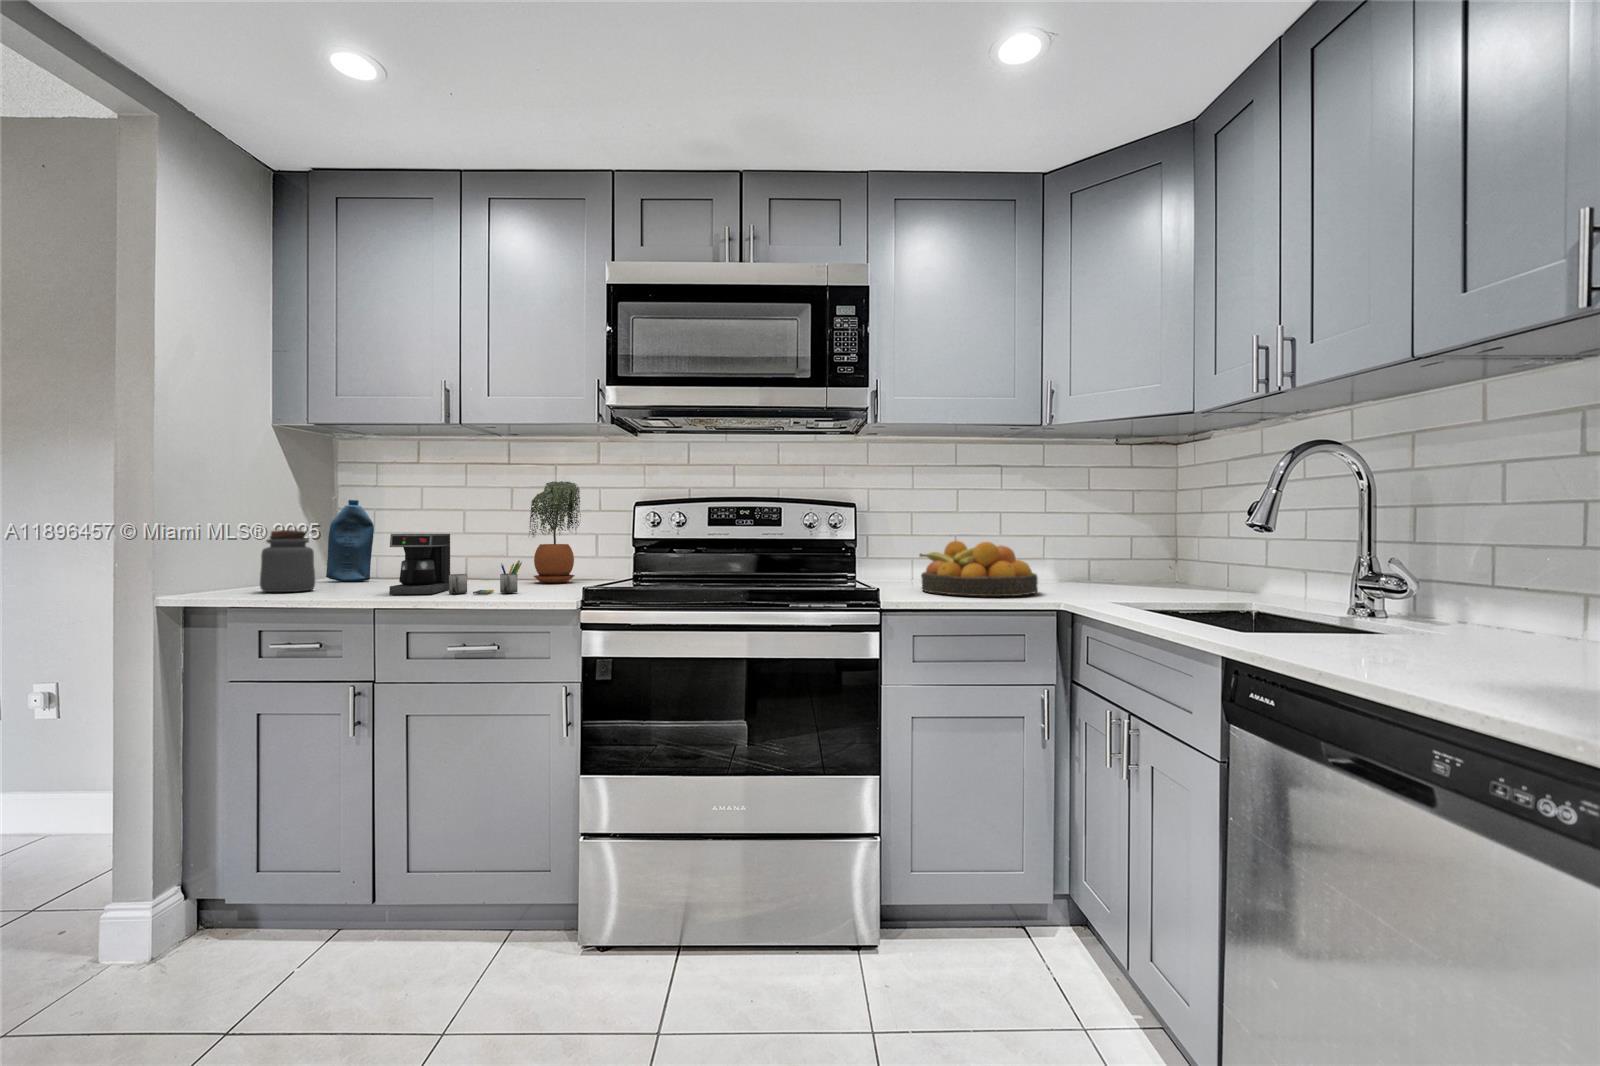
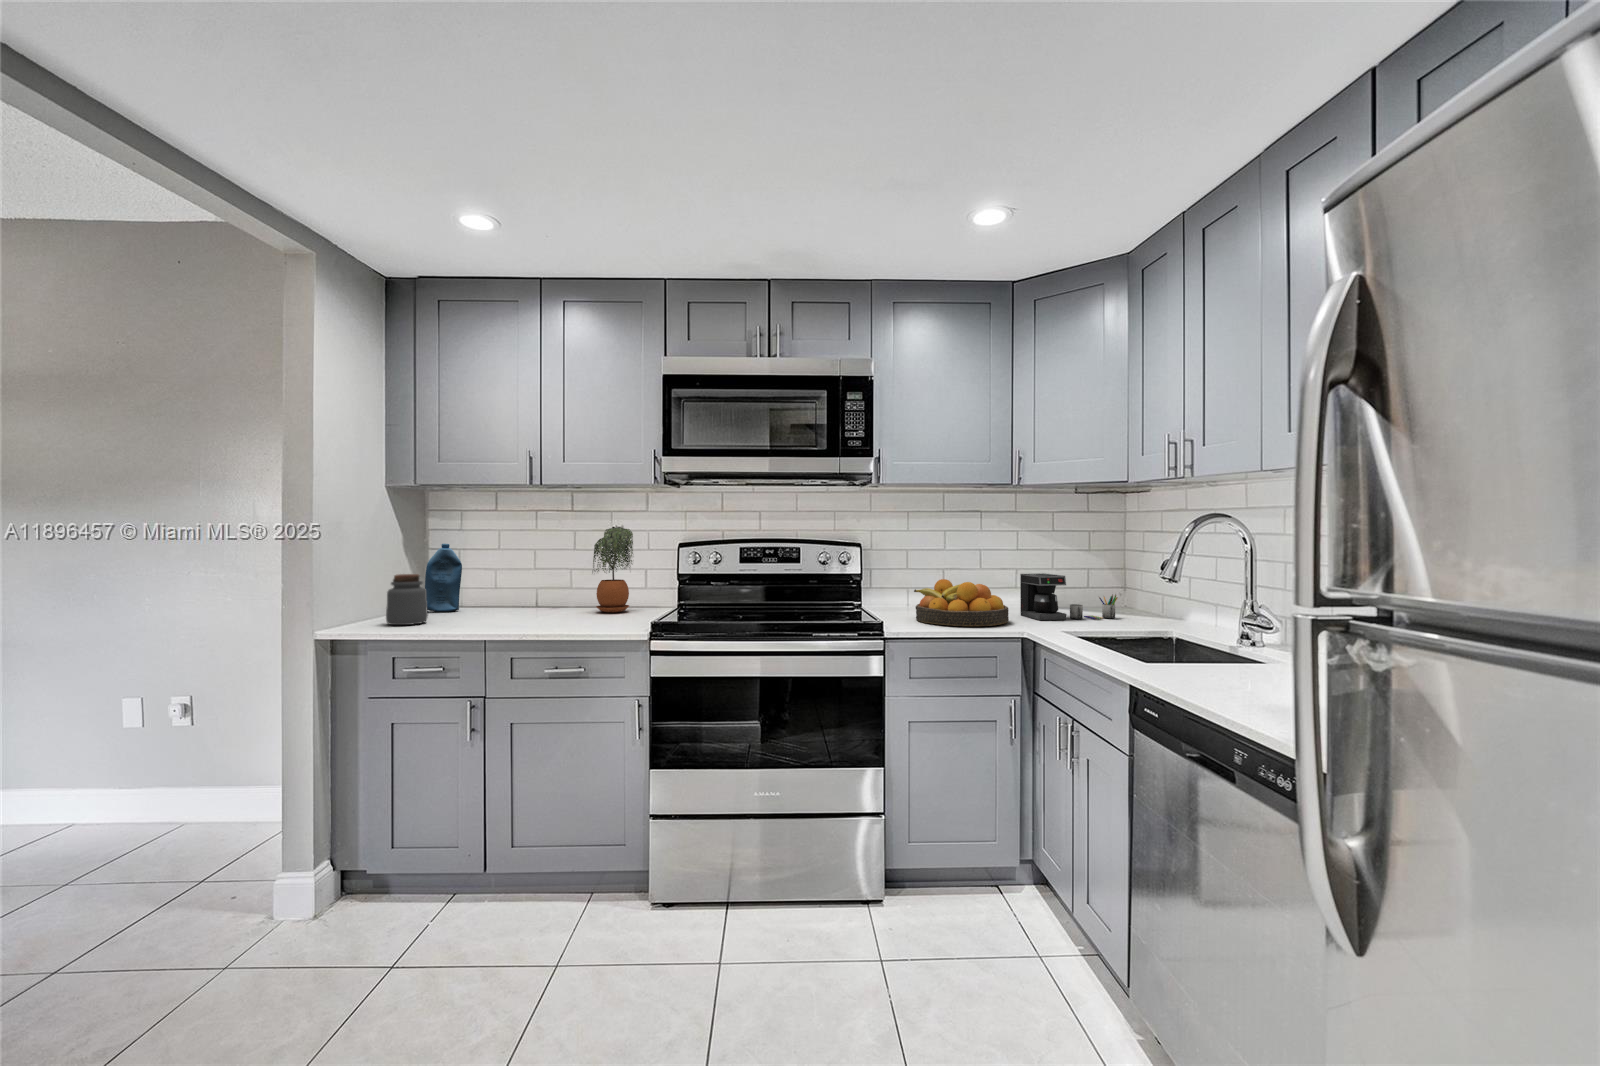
coffee maker: present [390,534,522,595] -> present [1020,573,1117,620]

